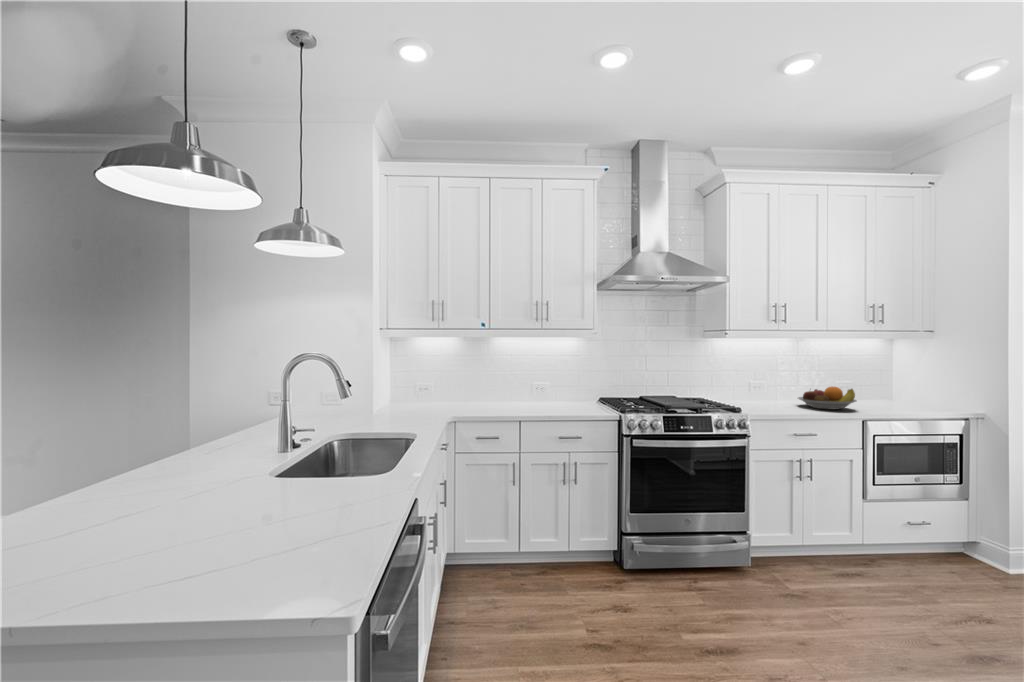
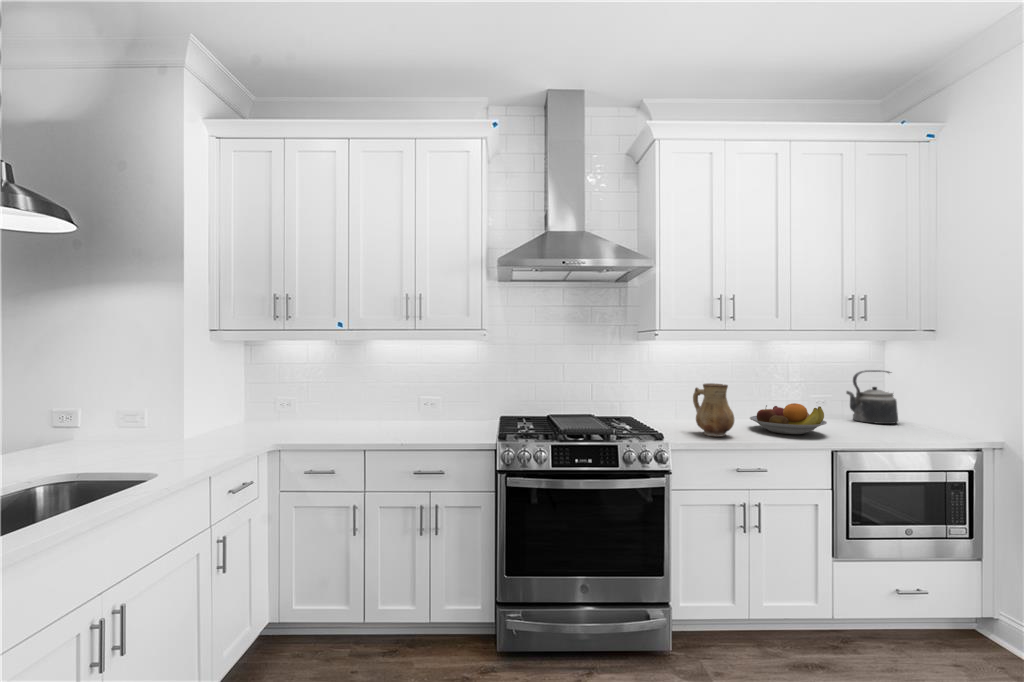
kettle: none [866,363,905,404] -> present [846,370,898,424]
ceramic pitcher: none [758,371,791,411] -> present [693,383,734,436]

